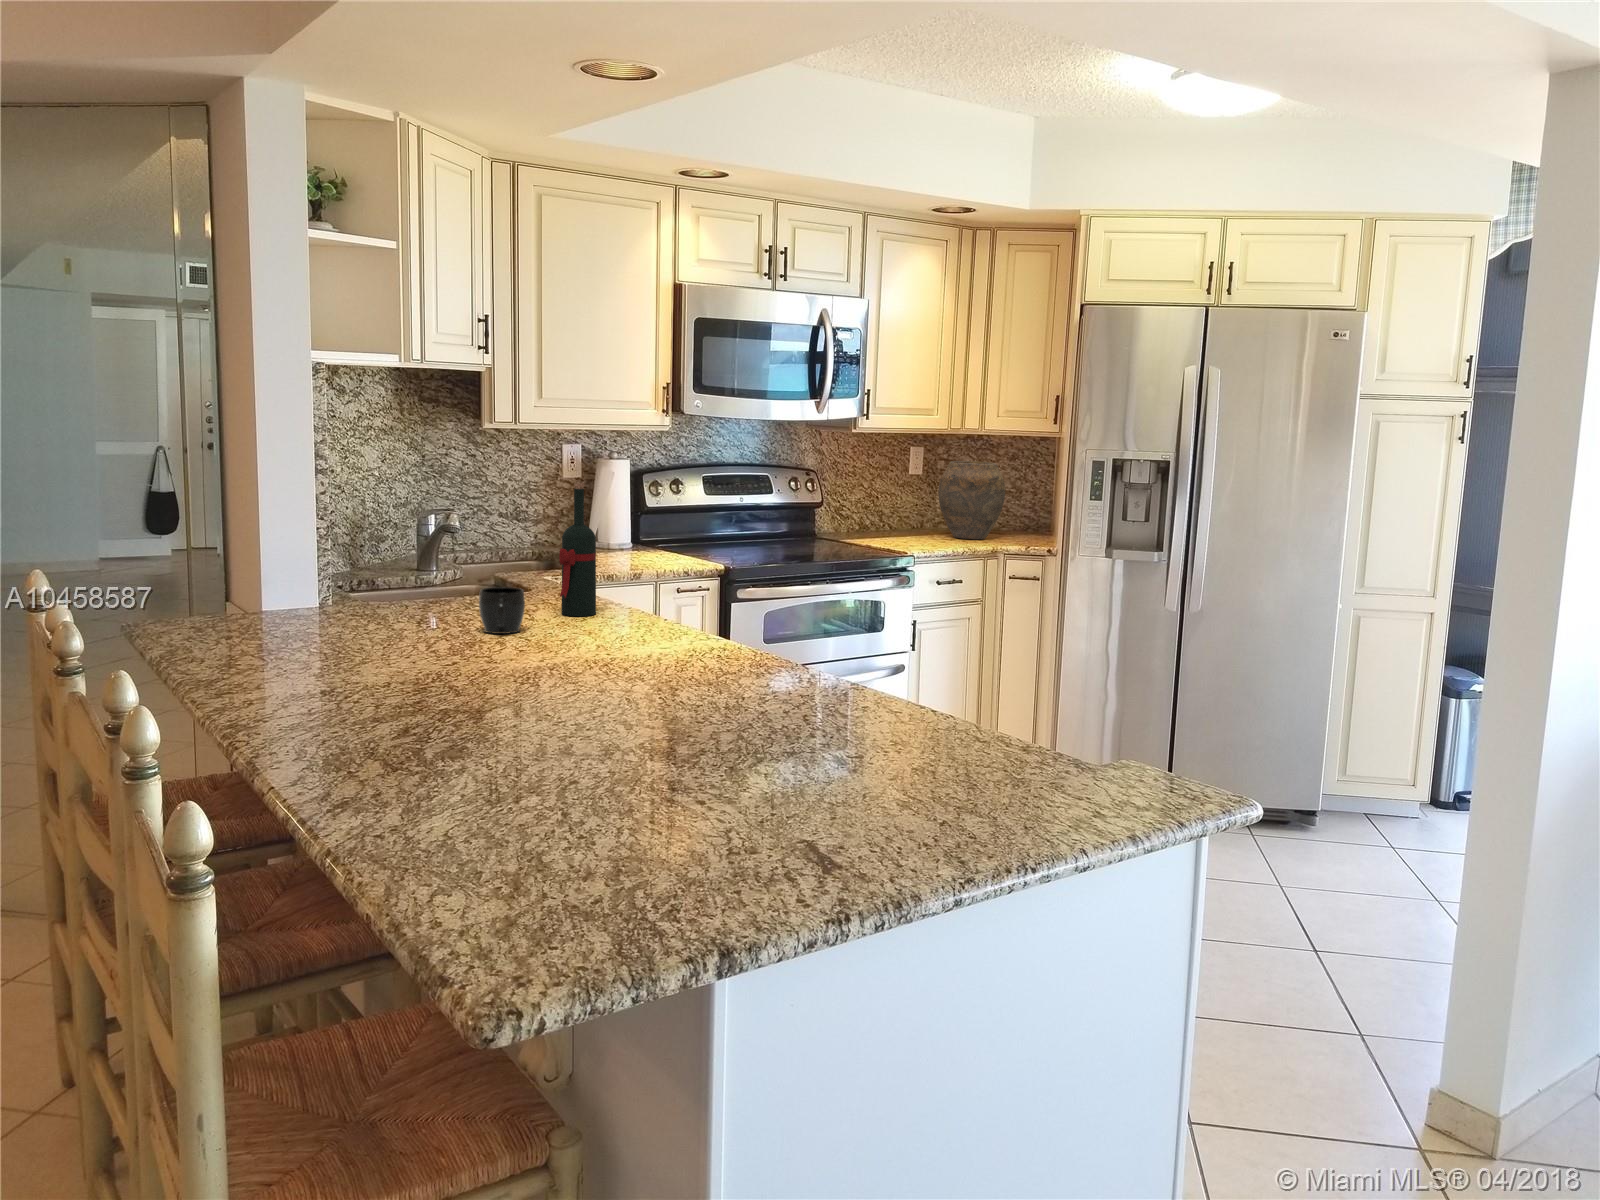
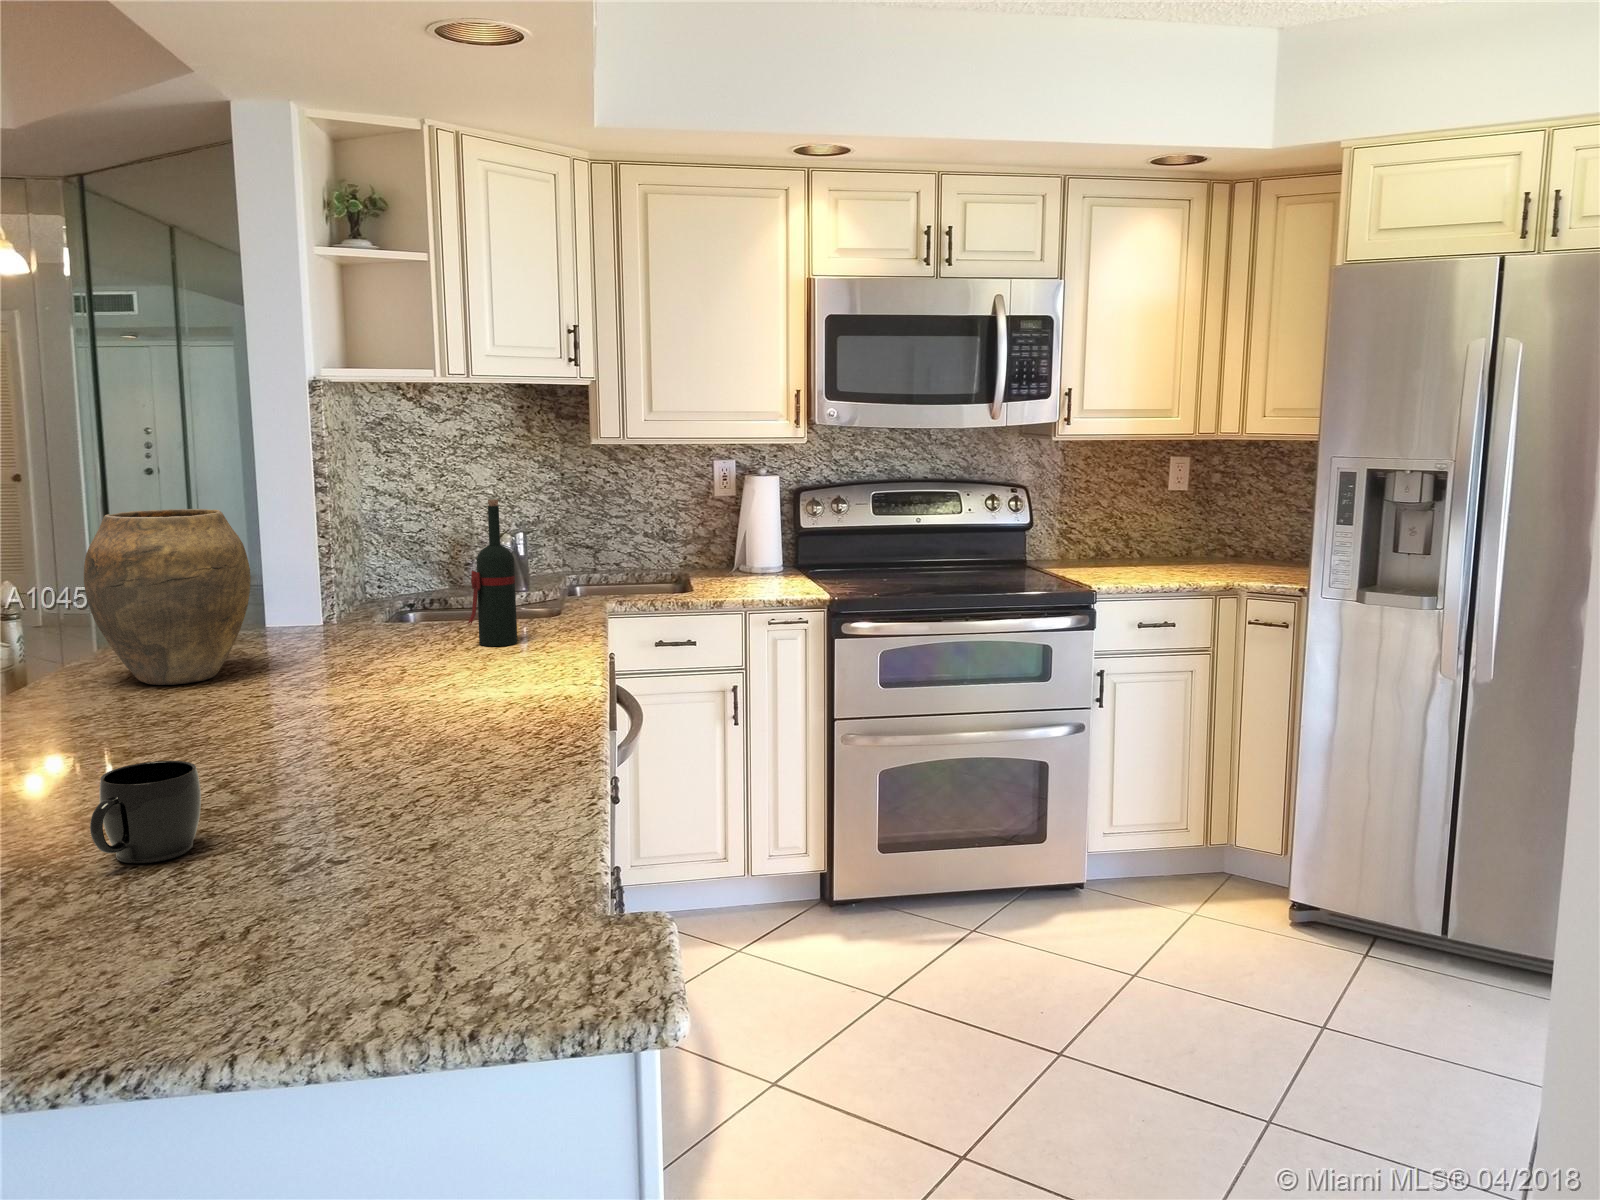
vase: present [939,461,1005,539] -> present [84,509,250,685]
mug: present [479,587,525,634] -> present [90,761,201,863]

